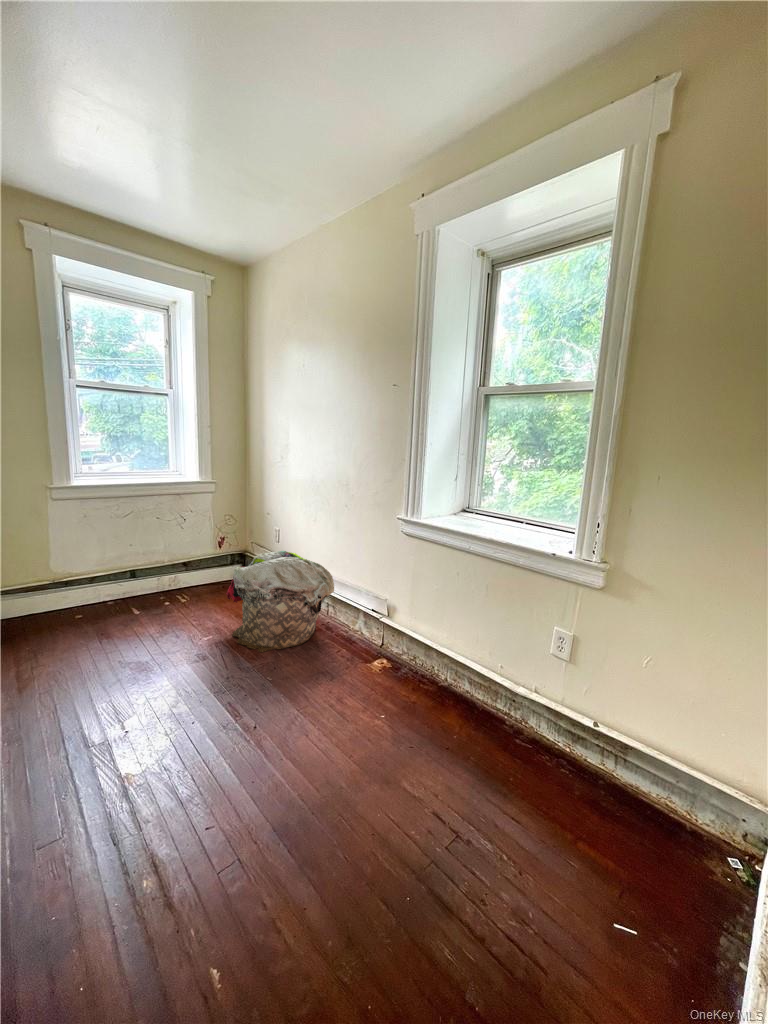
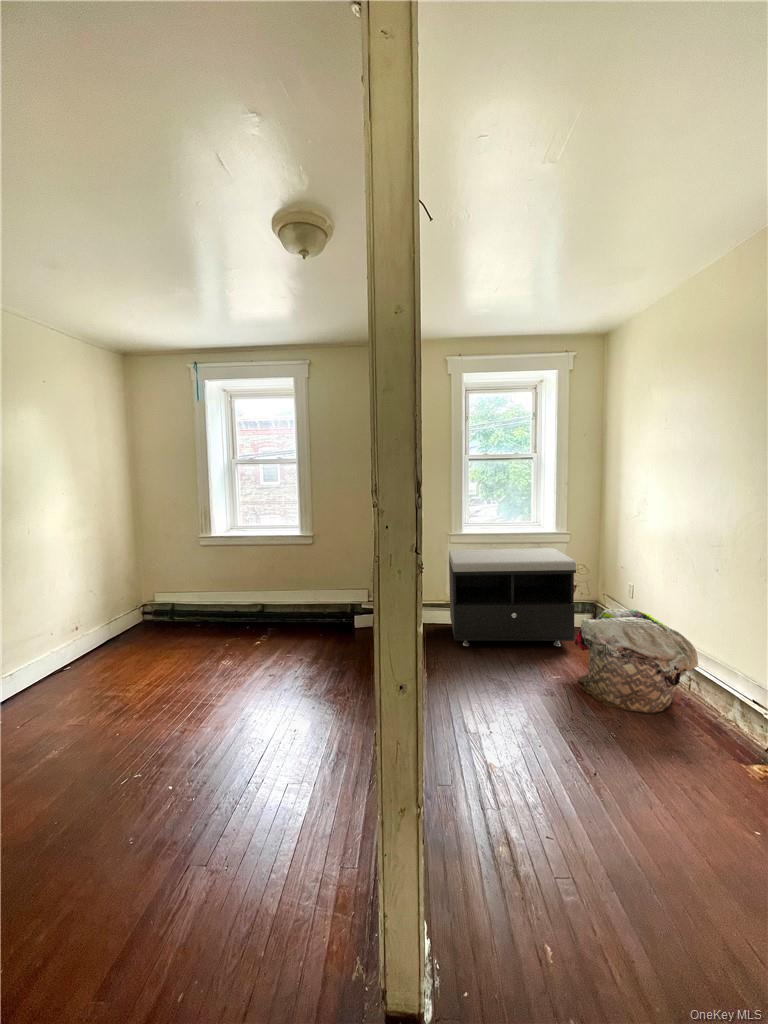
storage bench: none [49,500,226,635] -> present [449,548,576,646]

